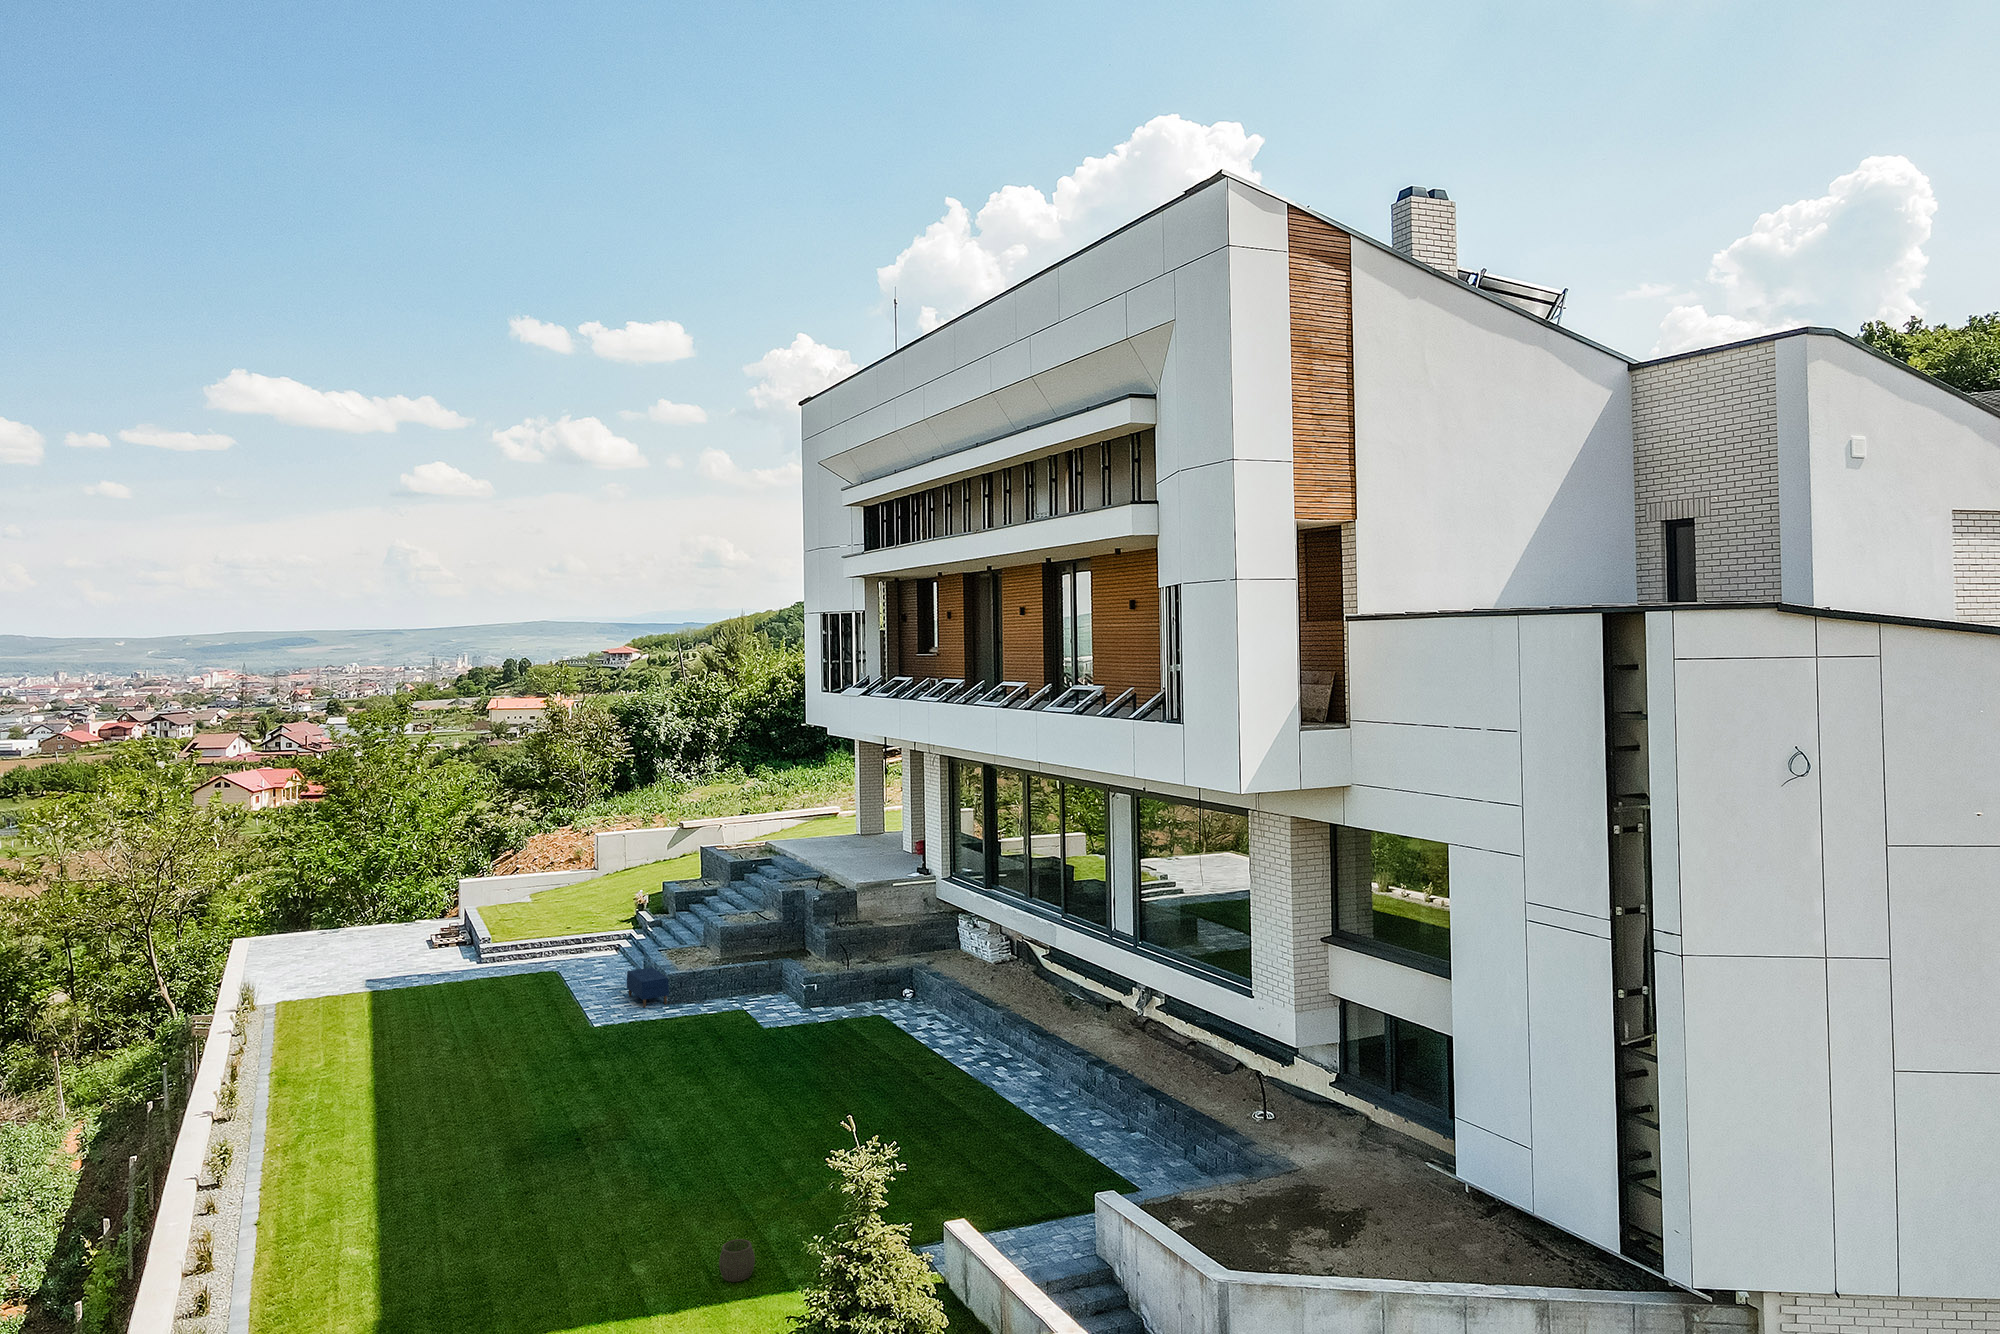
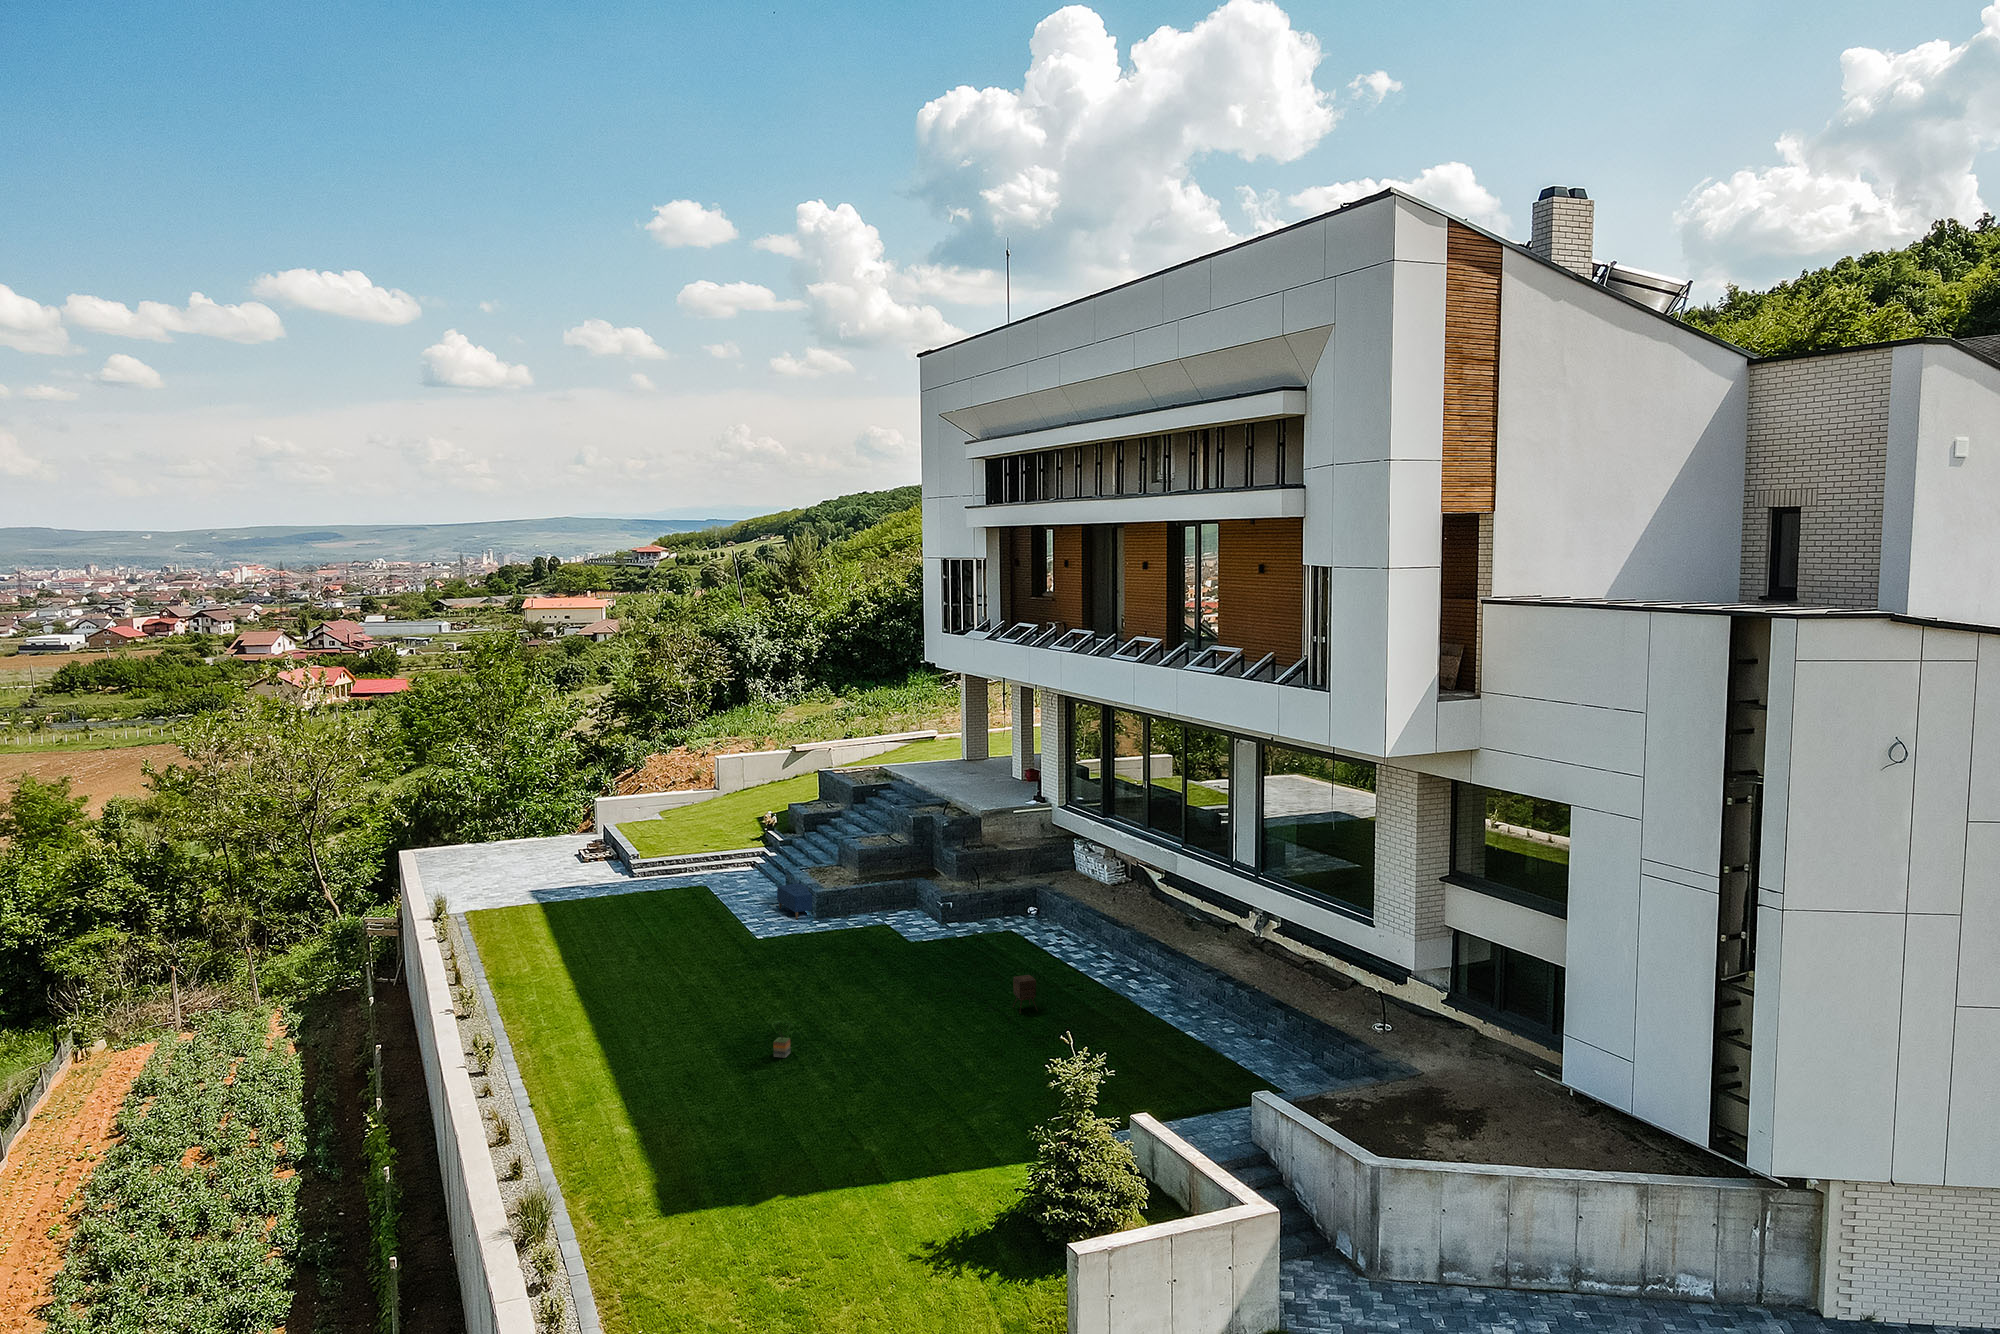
side table: none [858,1062,886,1108] -> present [1013,975,1038,1013]
potted tree: none [564,1120,592,1165] -> present [772,1020,794,1058]
woven basket: present [719,1239,755,1282] -> none [935,1123,965,1158]

